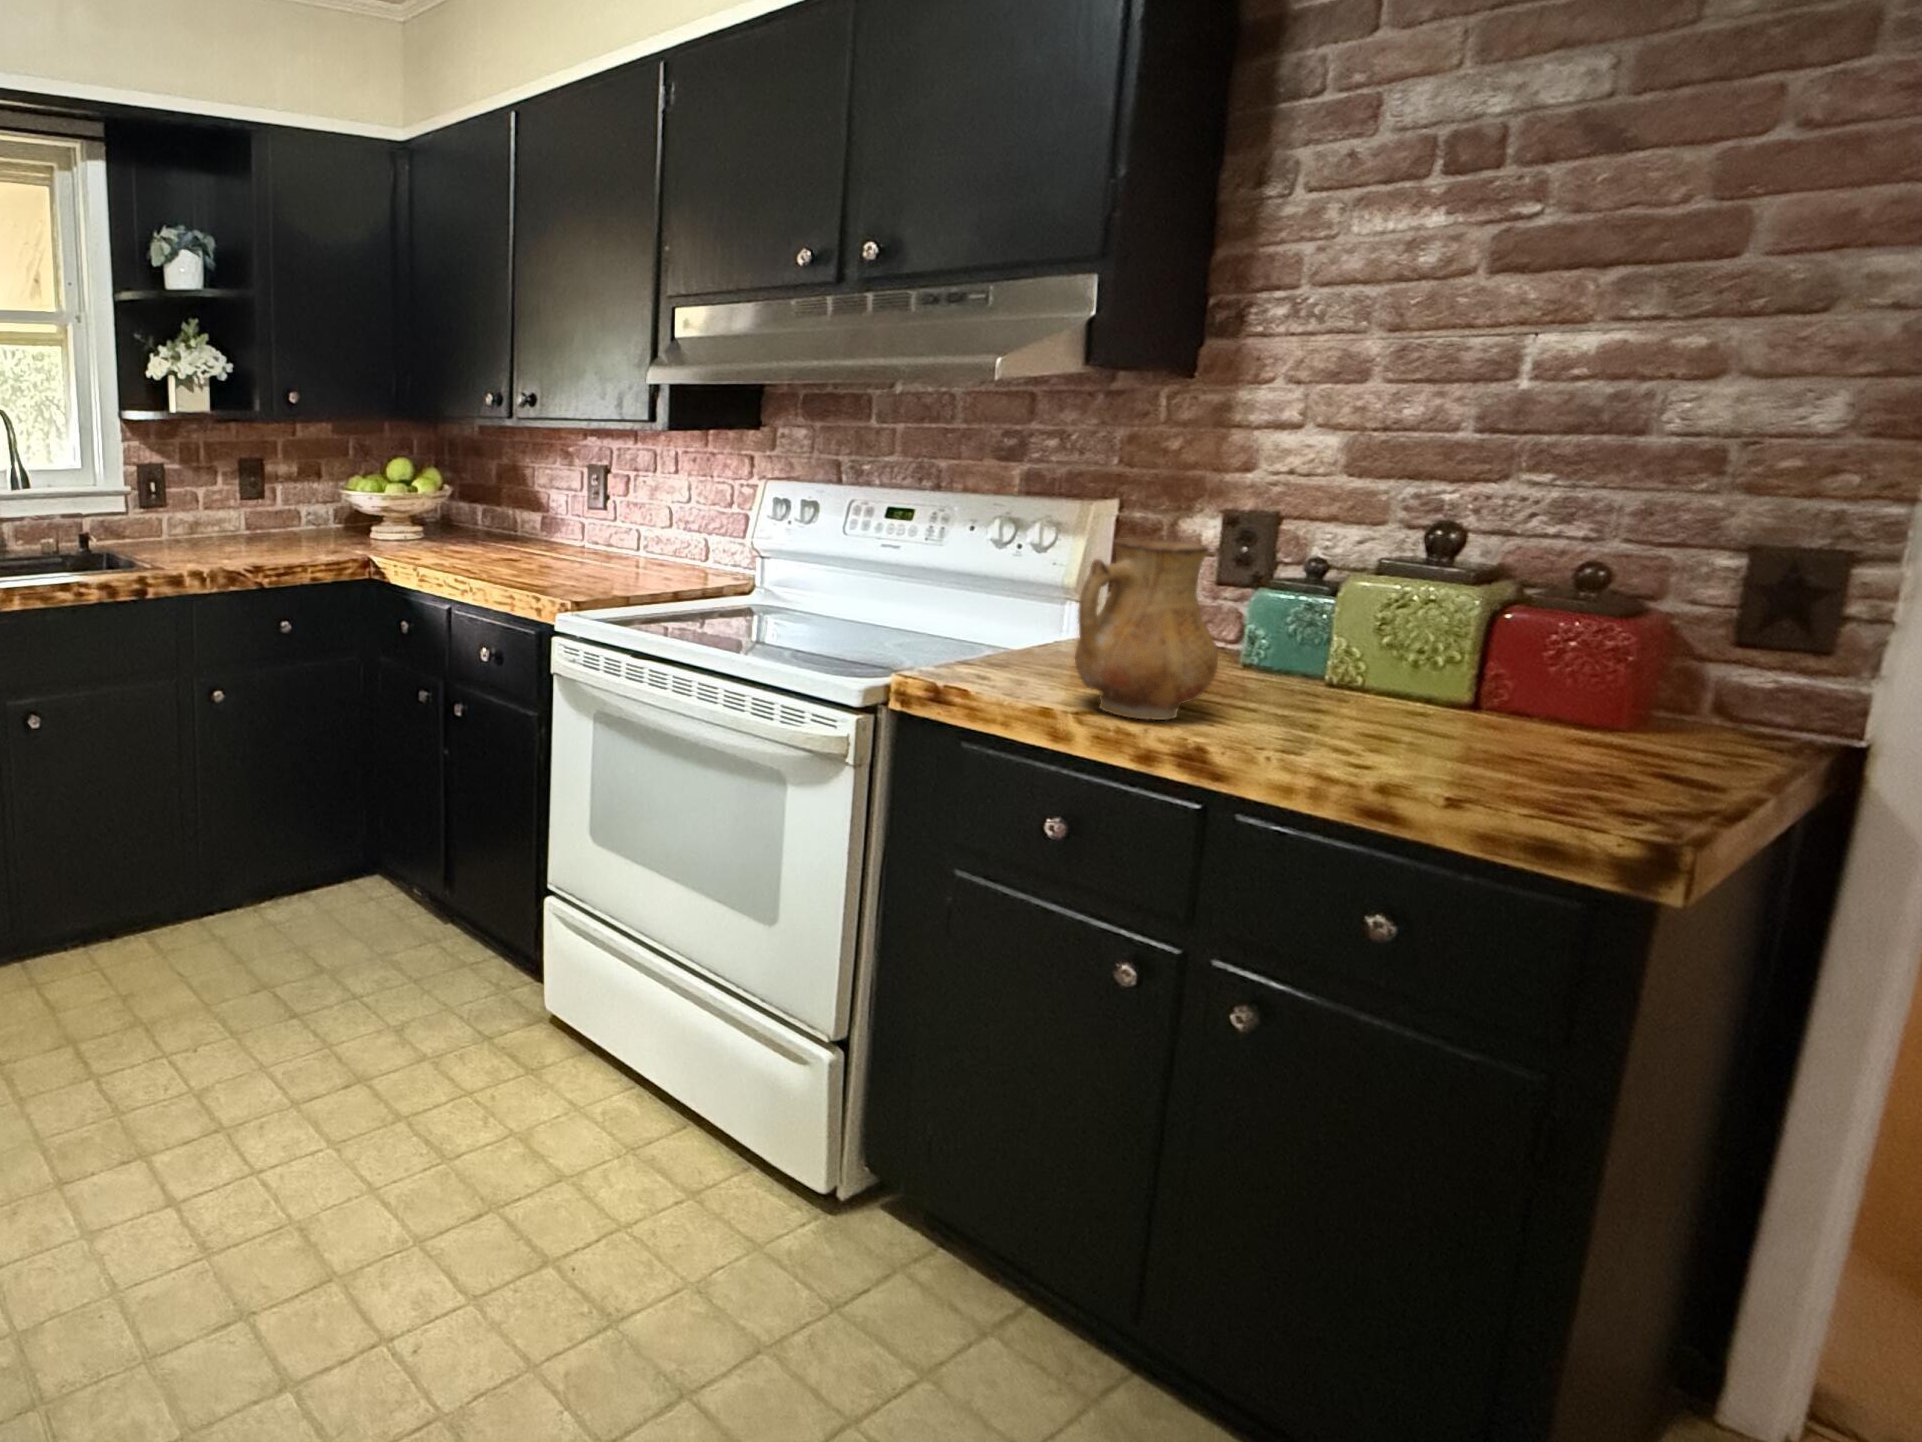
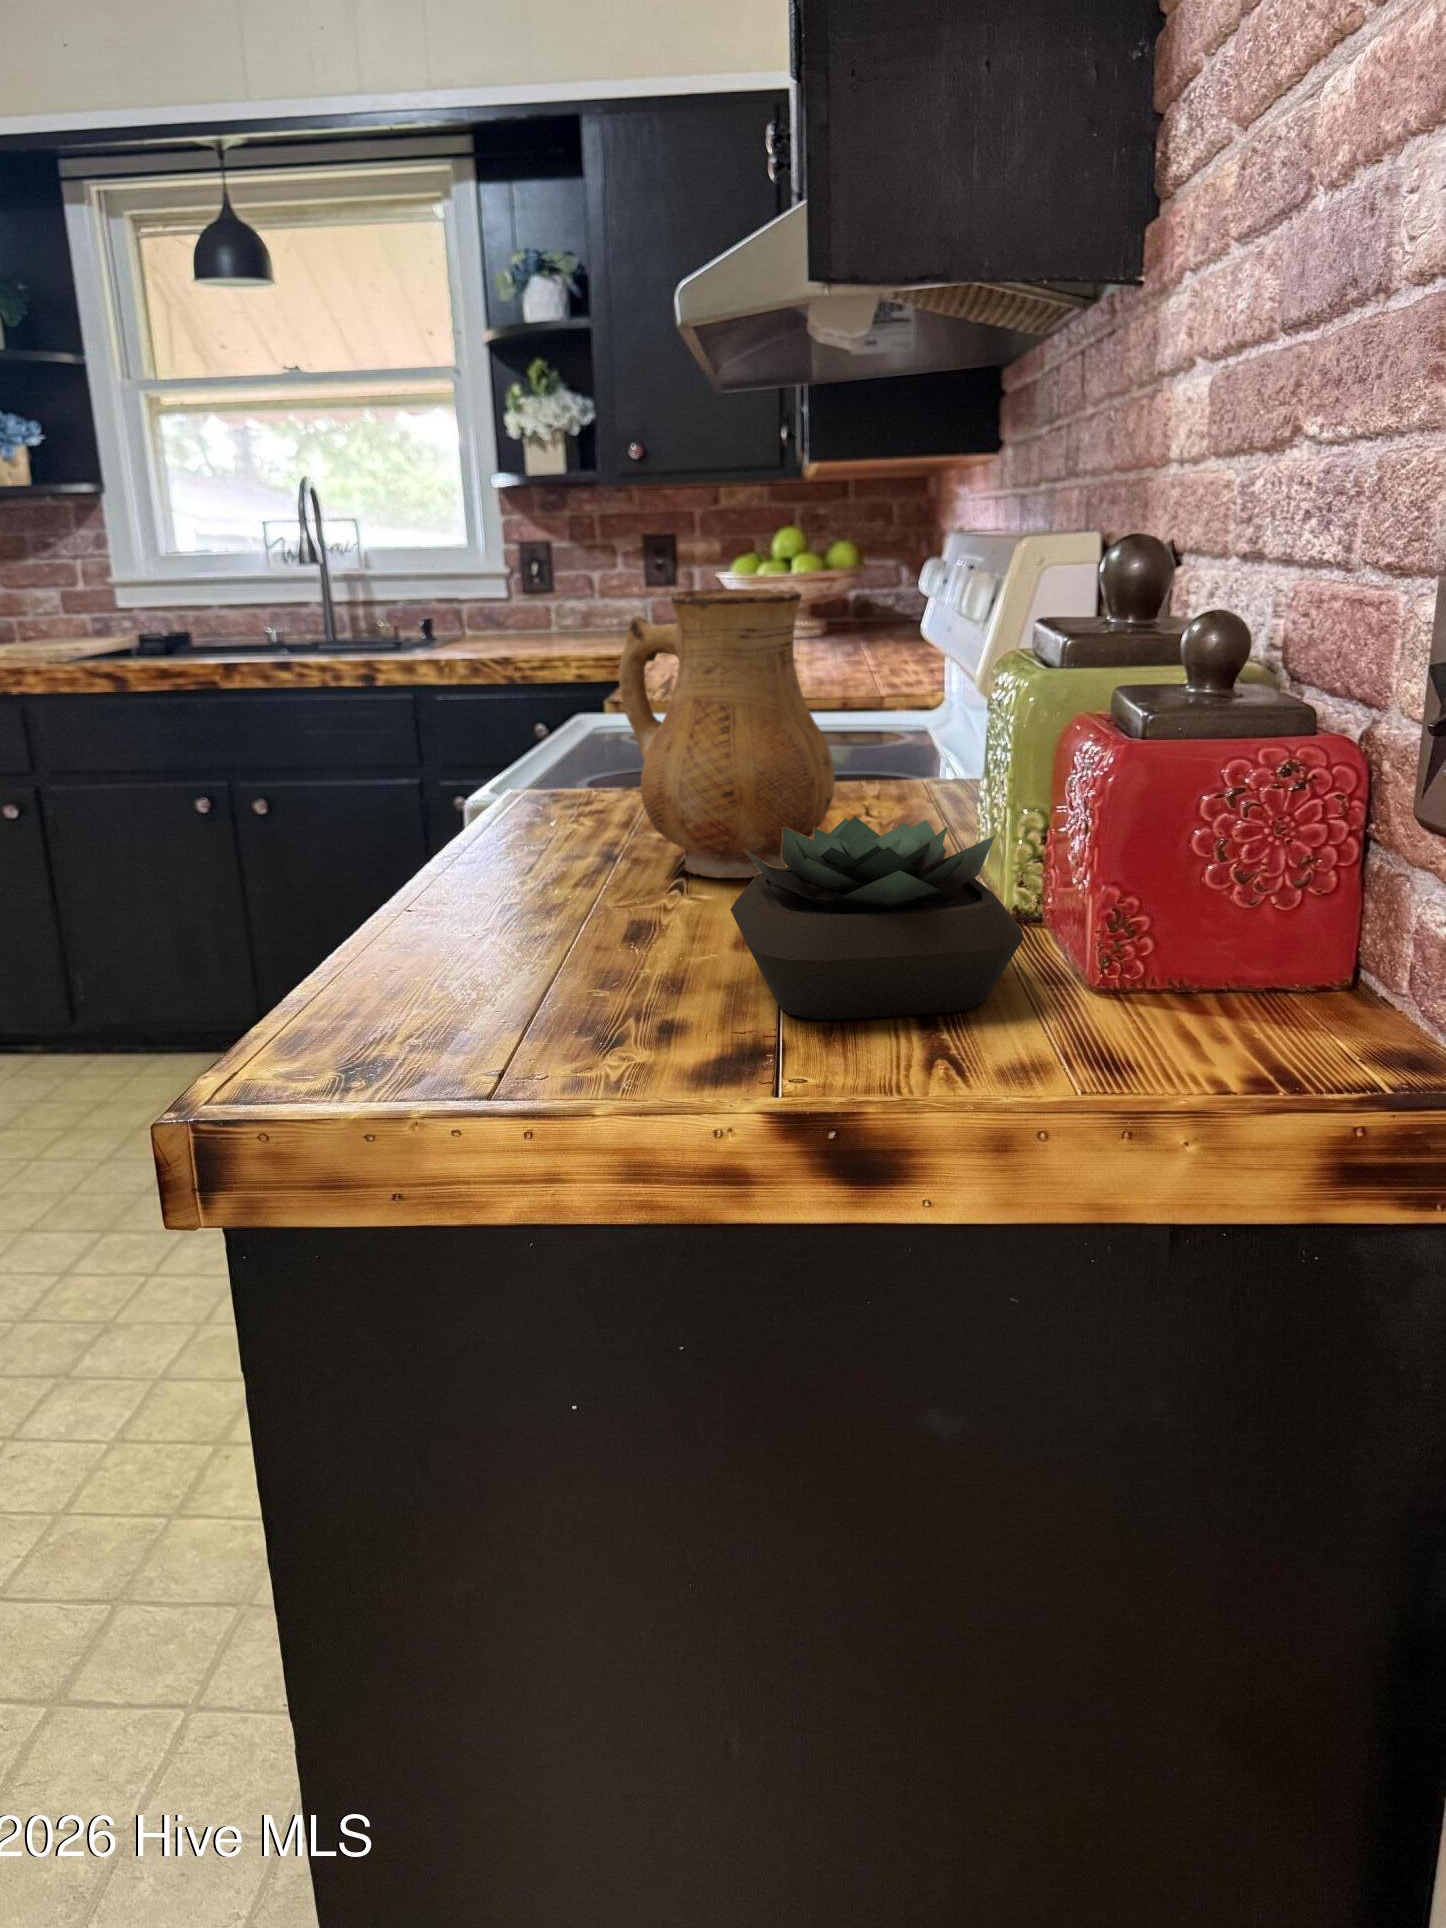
succulent plant: none [1393,671,1600,785] -> present [731,816,1023,1019]

